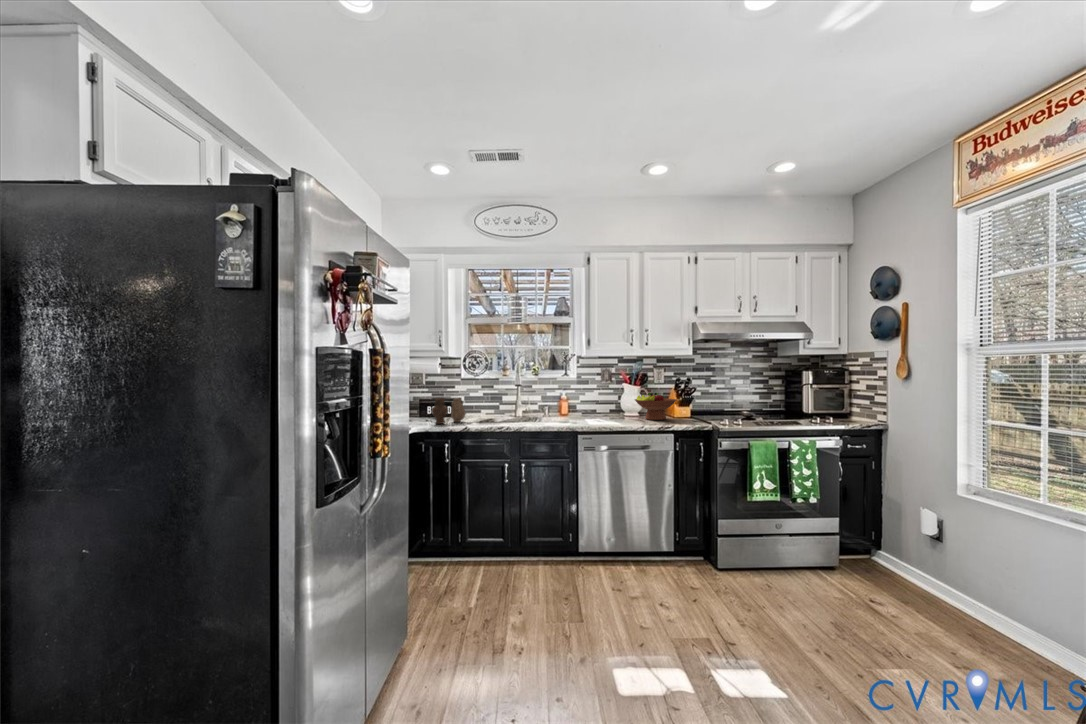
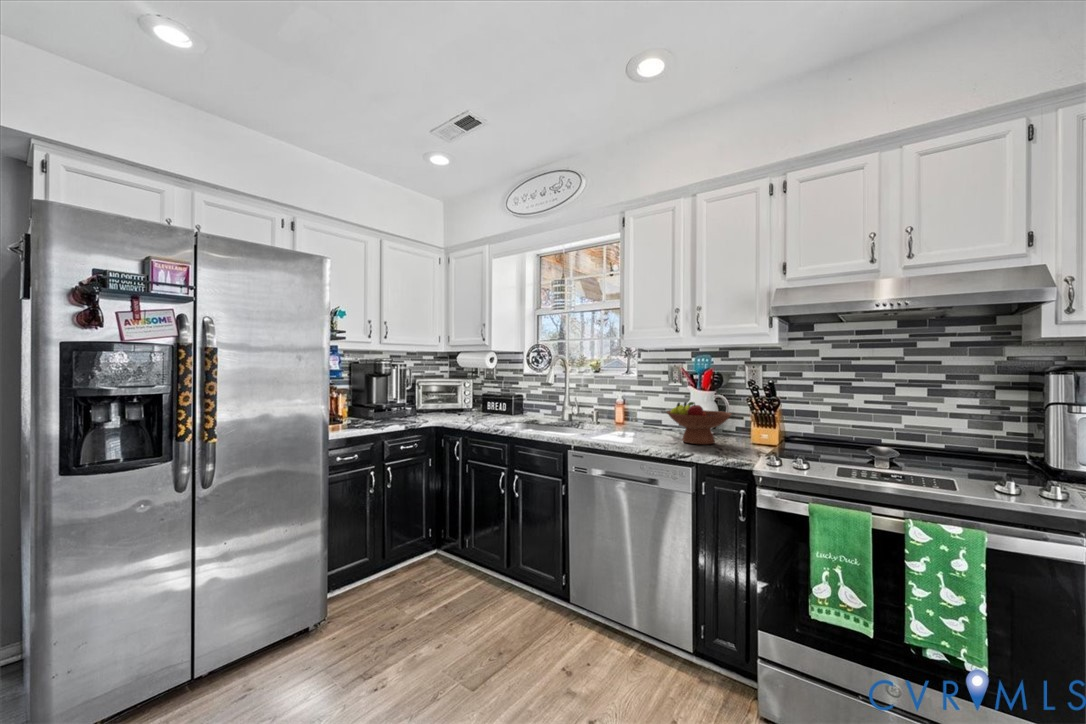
vase: present [432,398,465,424] -> none [453,394,492,421]

